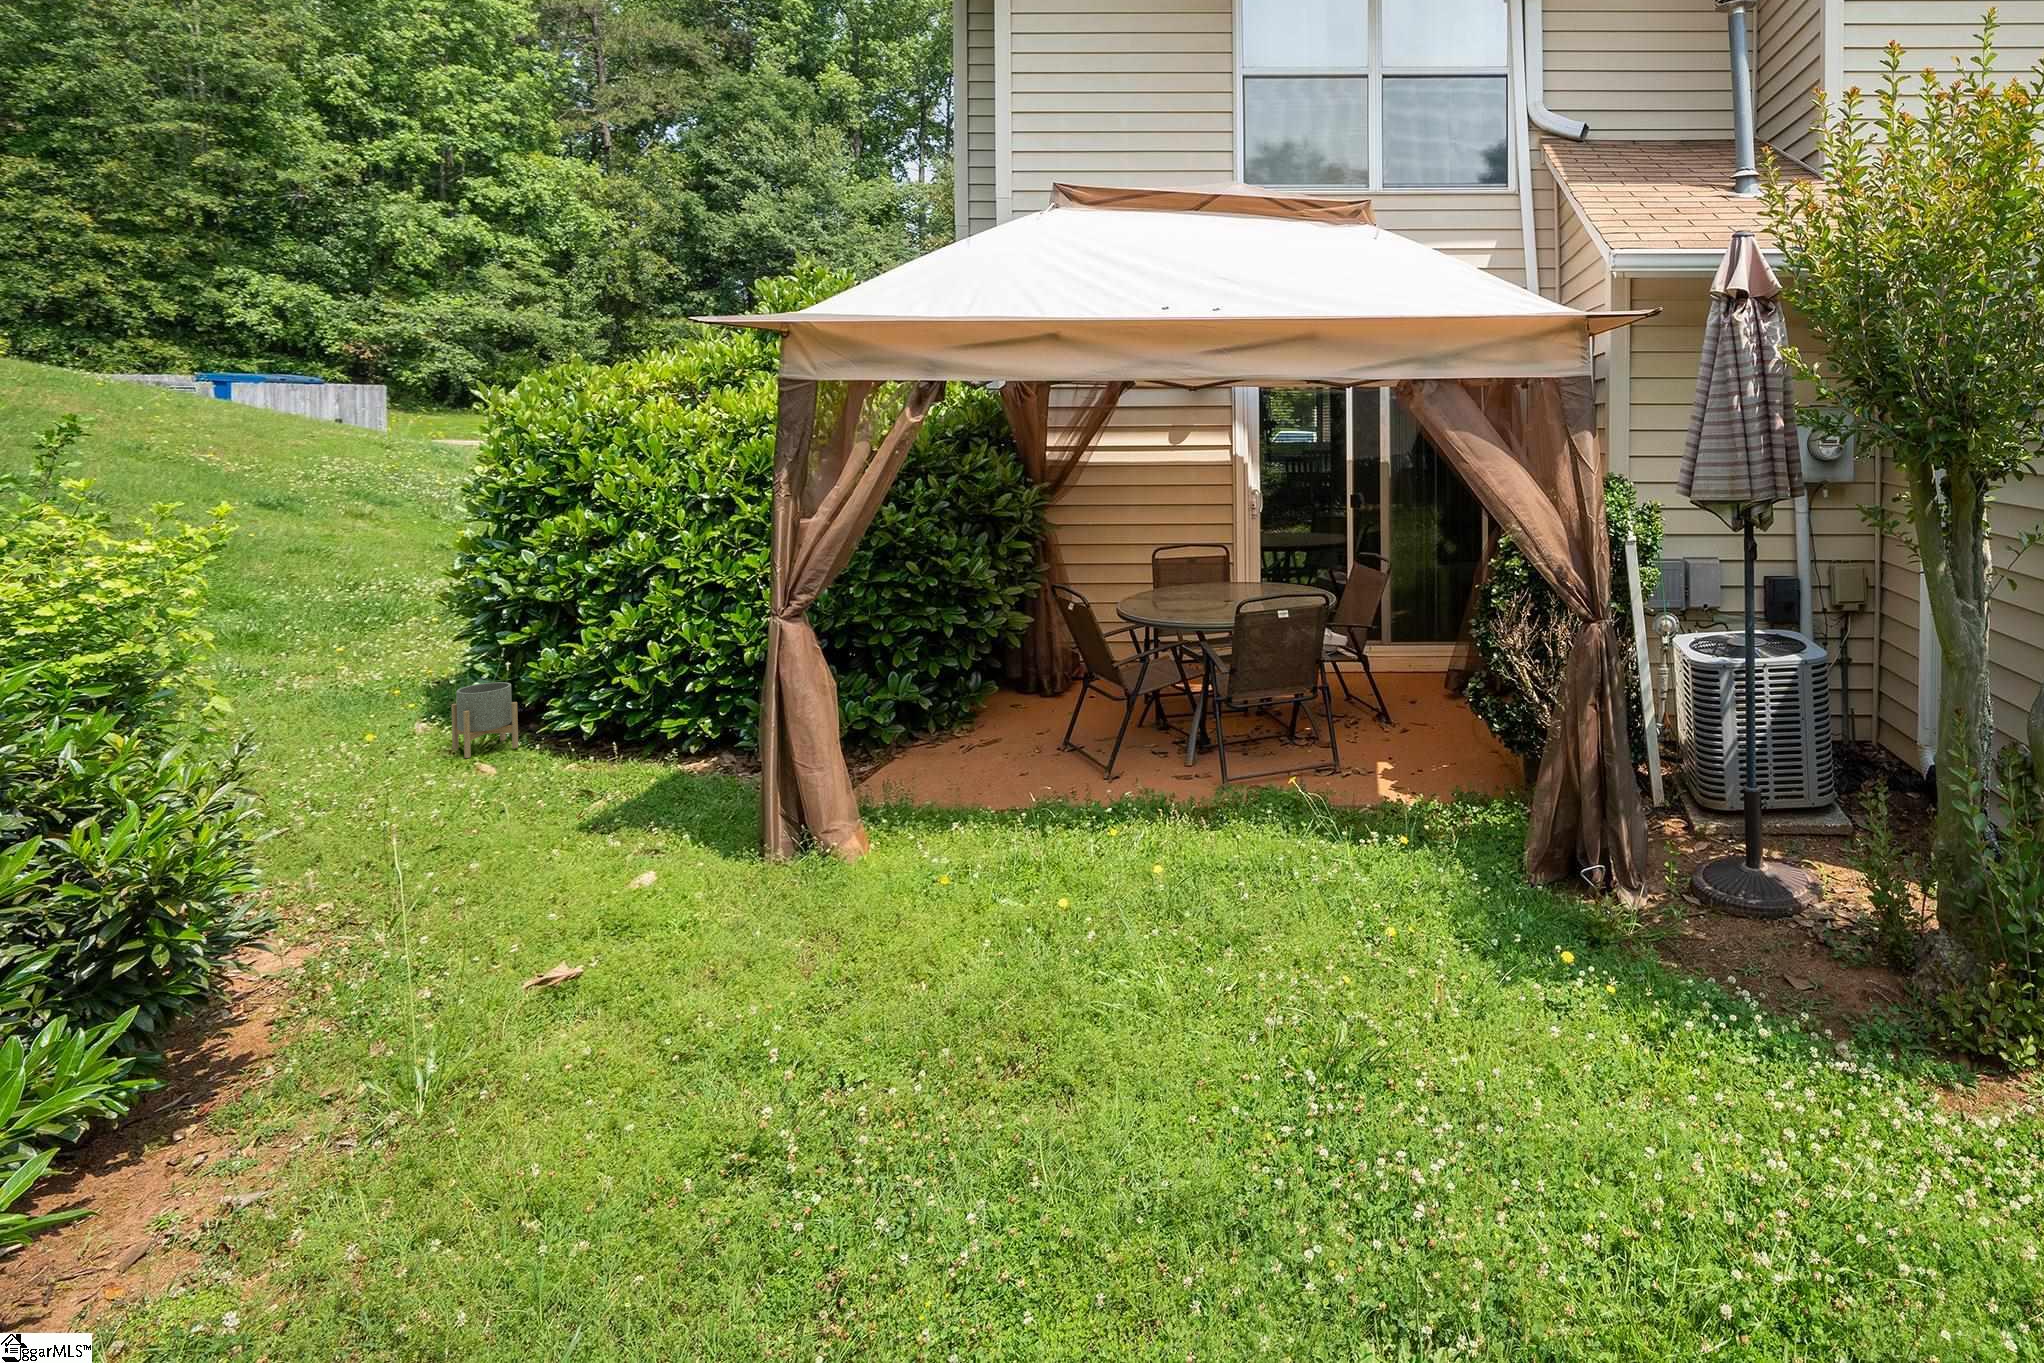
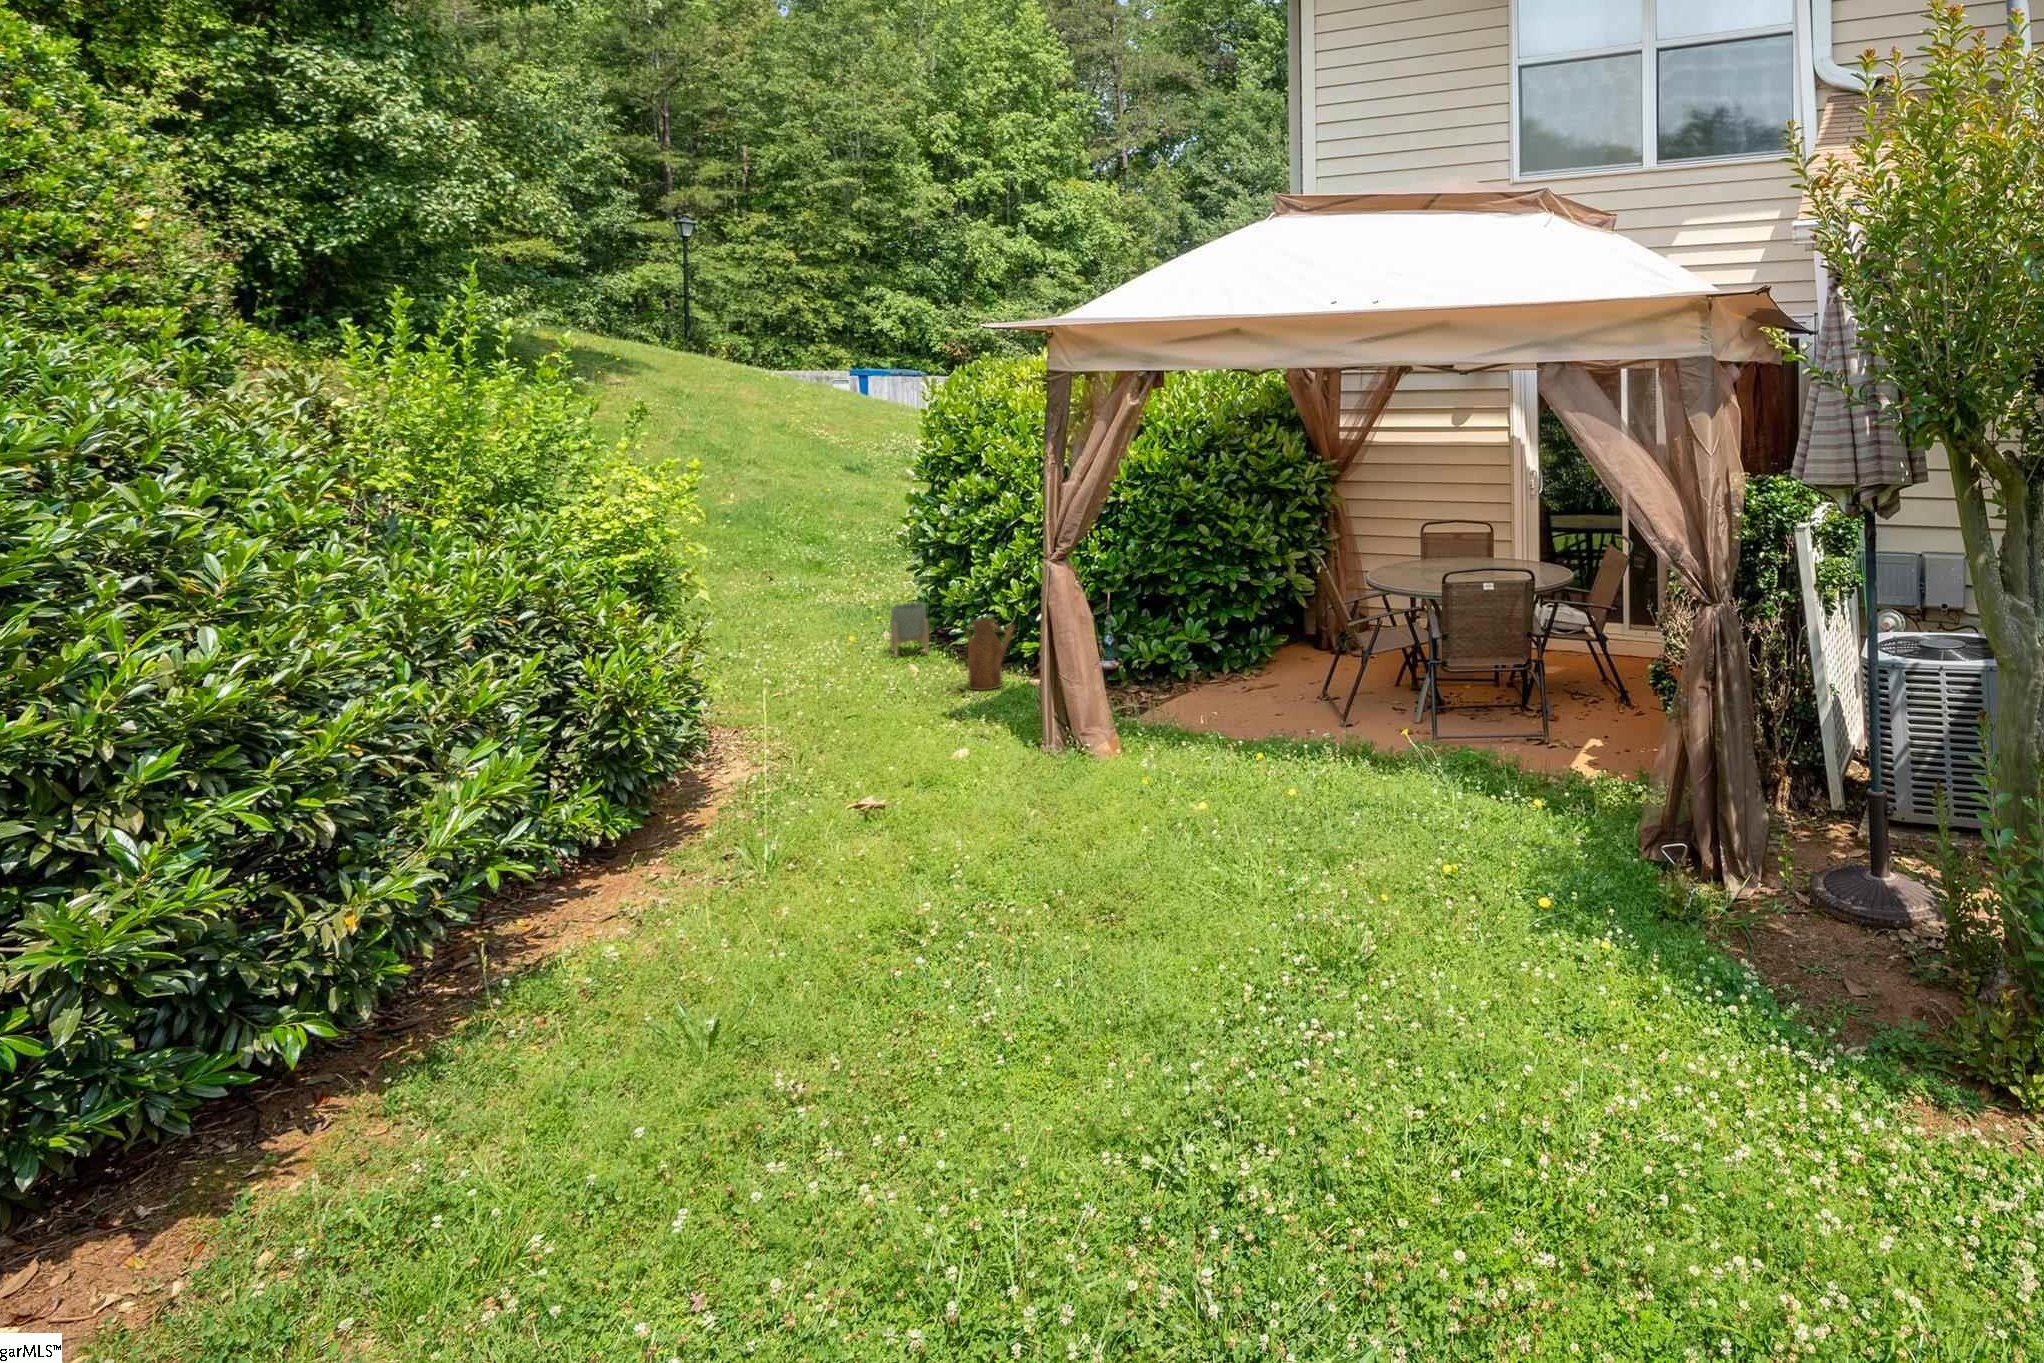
watering can: none [586,693,669,788] -> present [966,618,1015,690]

